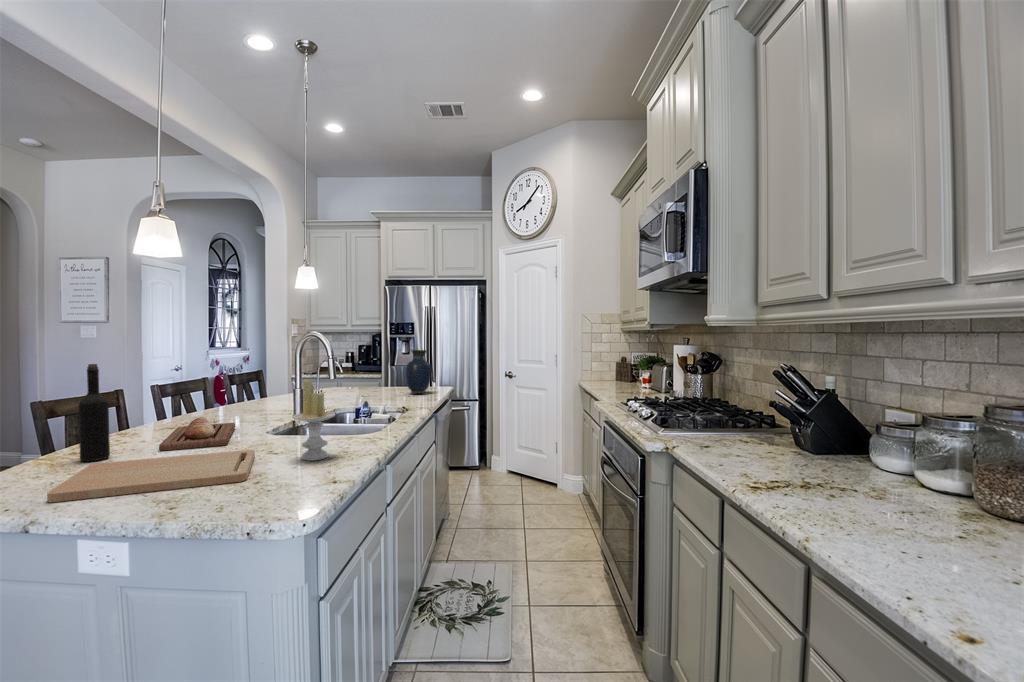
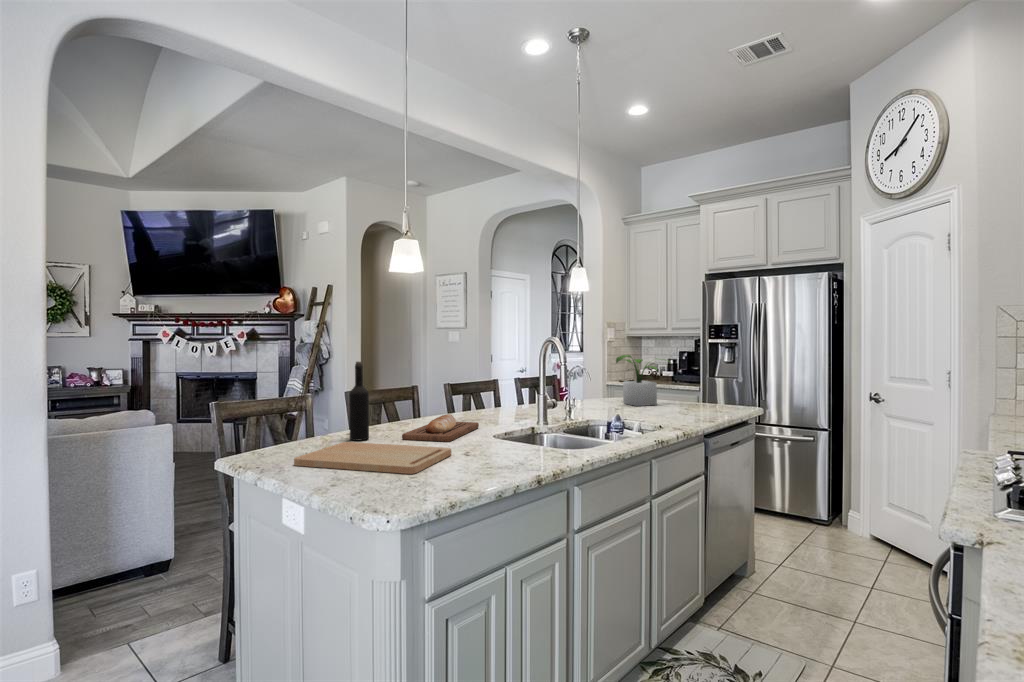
potted plant: none [334,349,384,394] -> present [616,355,657,406]
vase: present [406,350,431,393] -> none [688,358,721,412]
candle: present [293,379,335,461] -> none [473,383,514,467]

